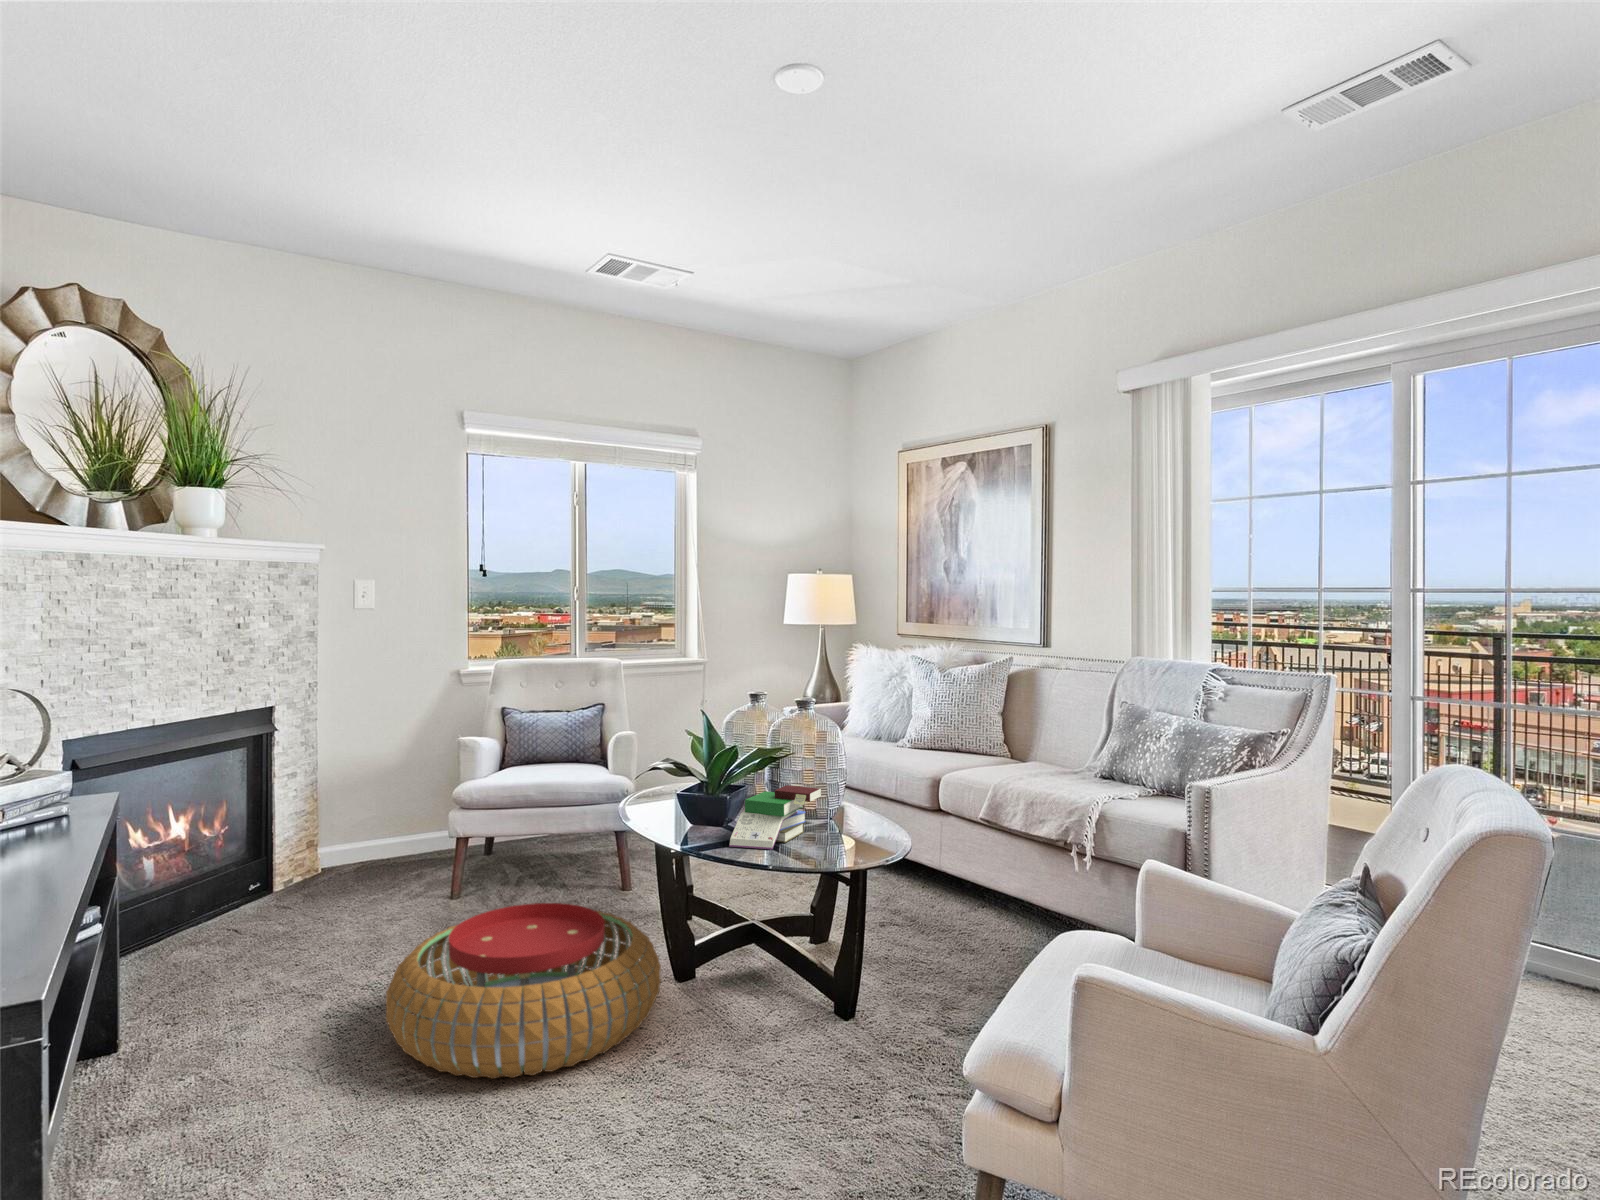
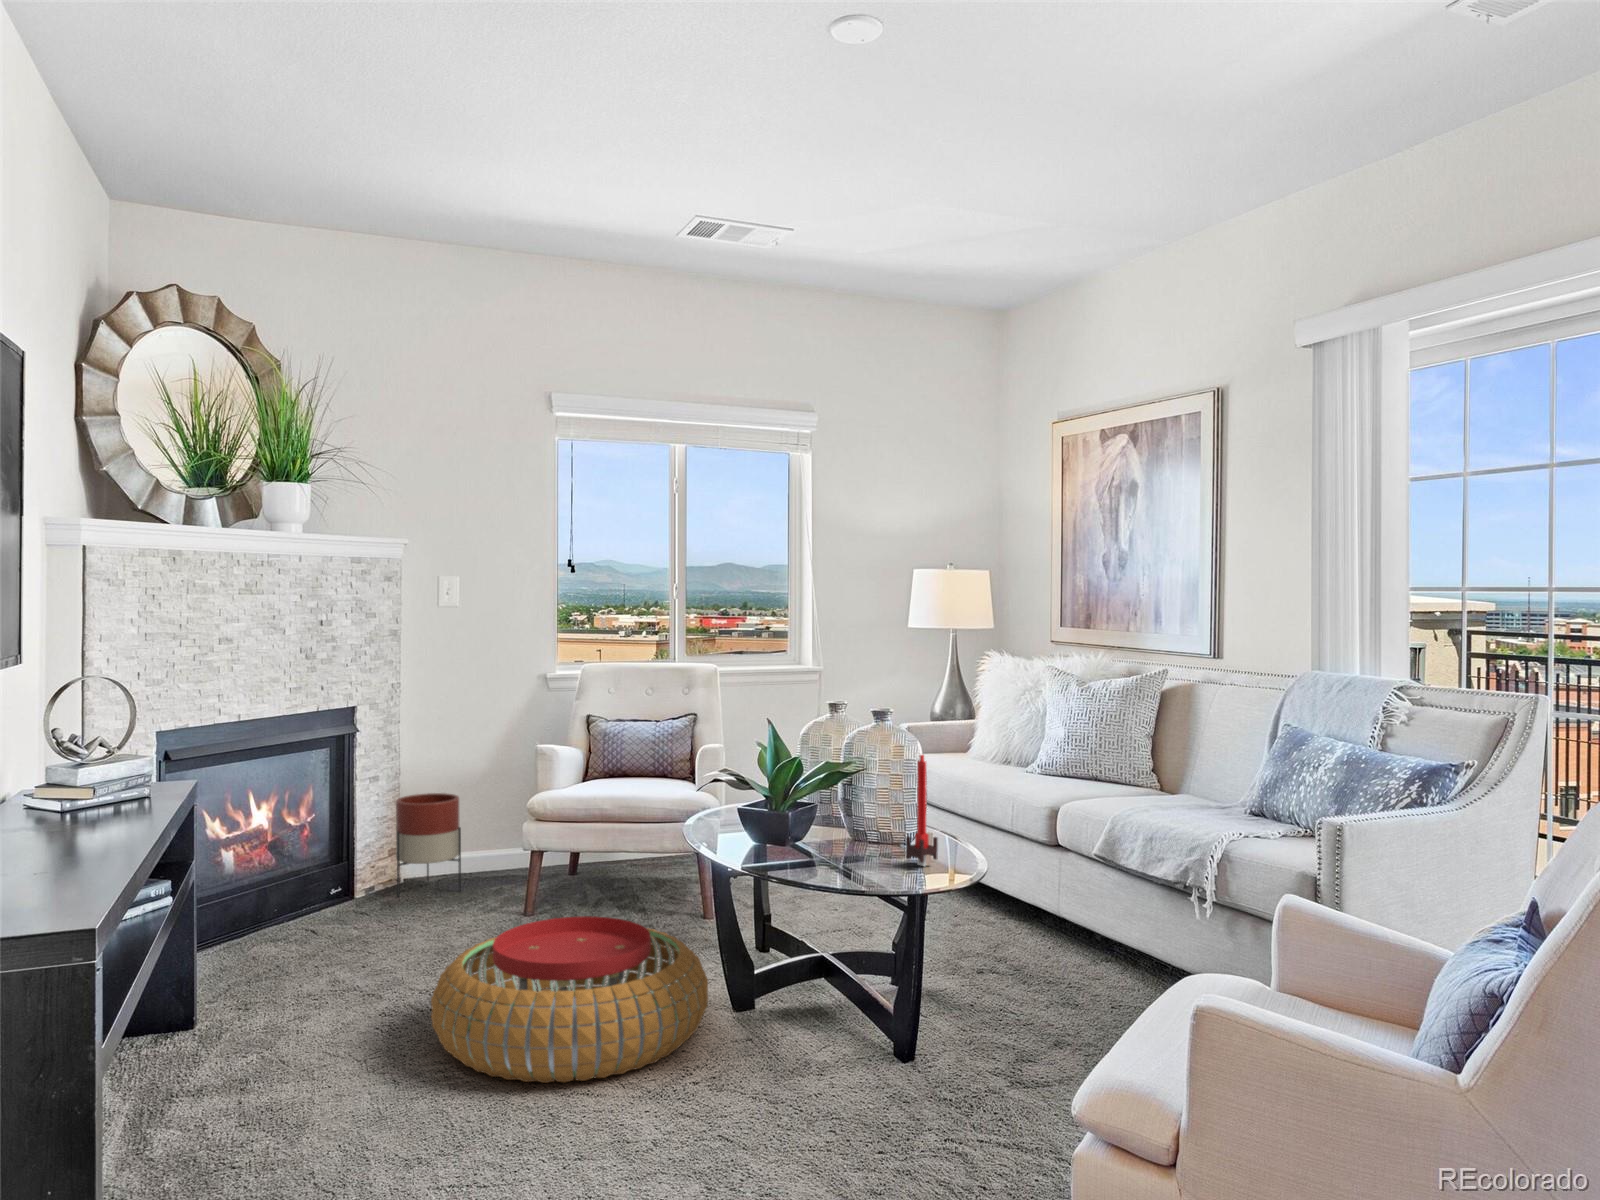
candle: none [844,739,873,841] -> present [906,755,938,866]
planter: none [316,785,382,887] -> present [396,793,461,897]
book: present [729,785,821,849] -> none [778,803,884,870]

